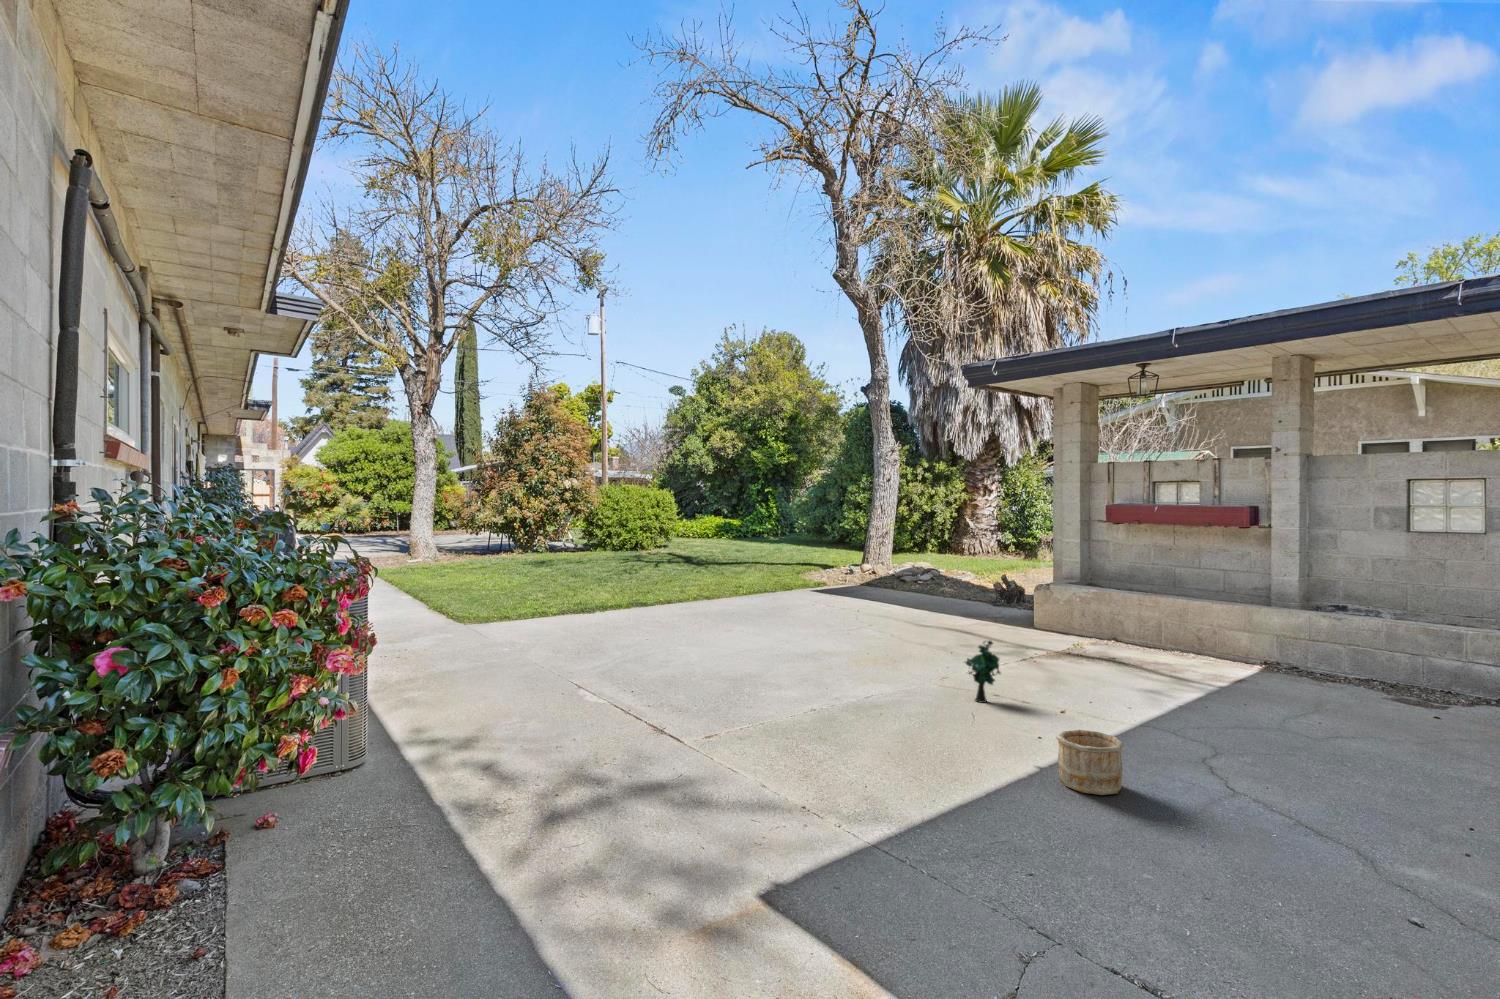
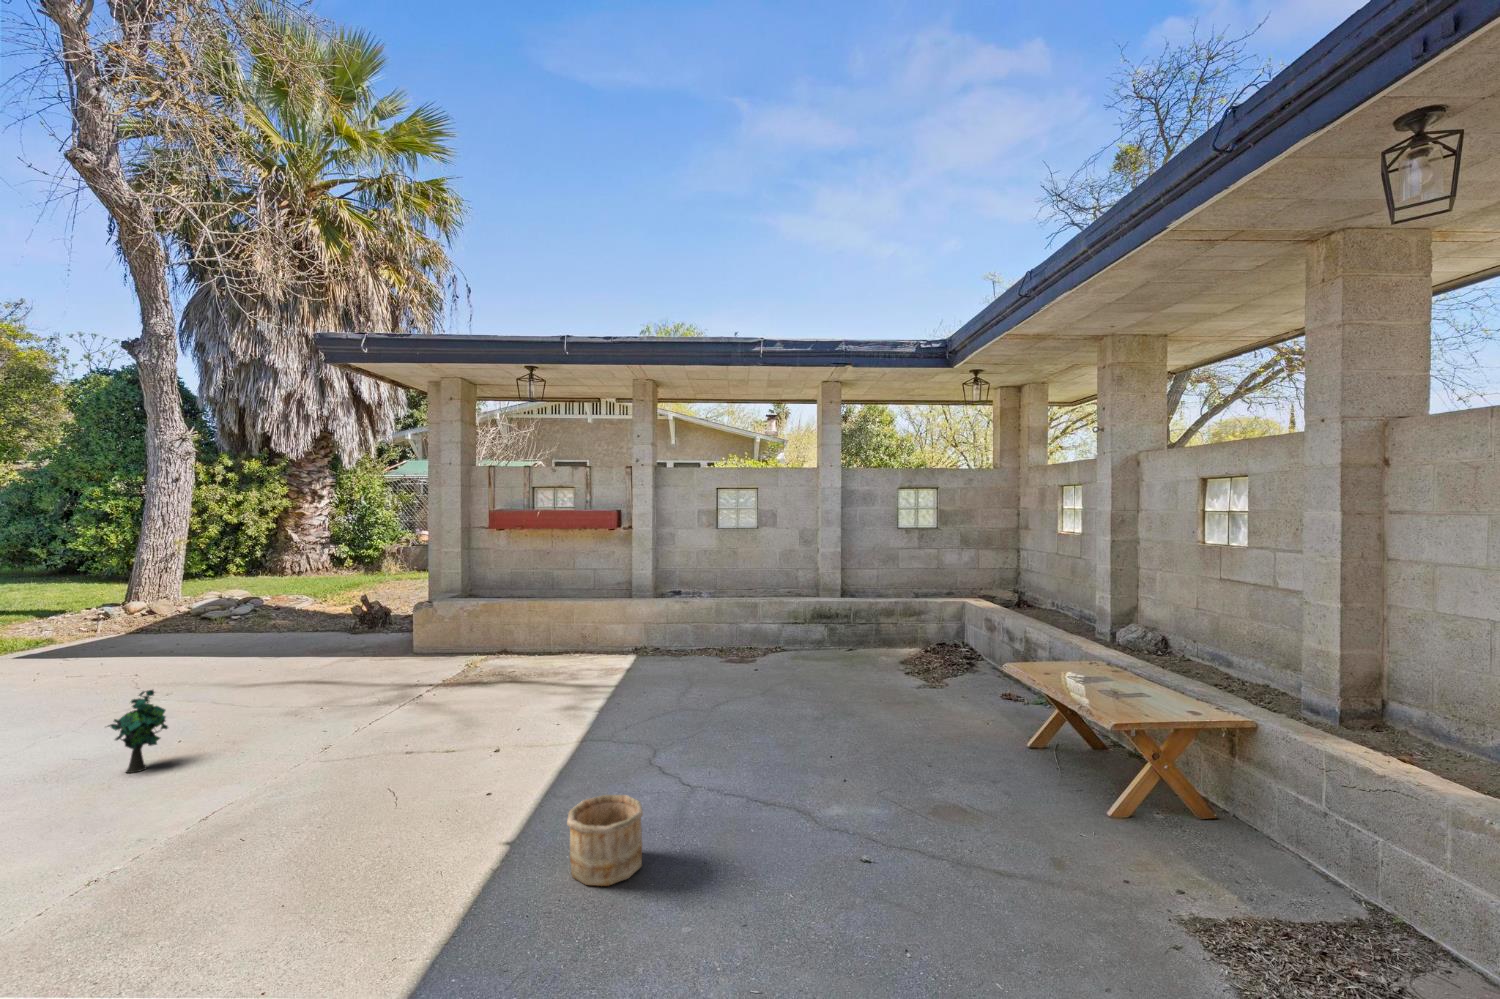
decorative plant: present [965,641,1001,703] -> present [108,690,168,773]

